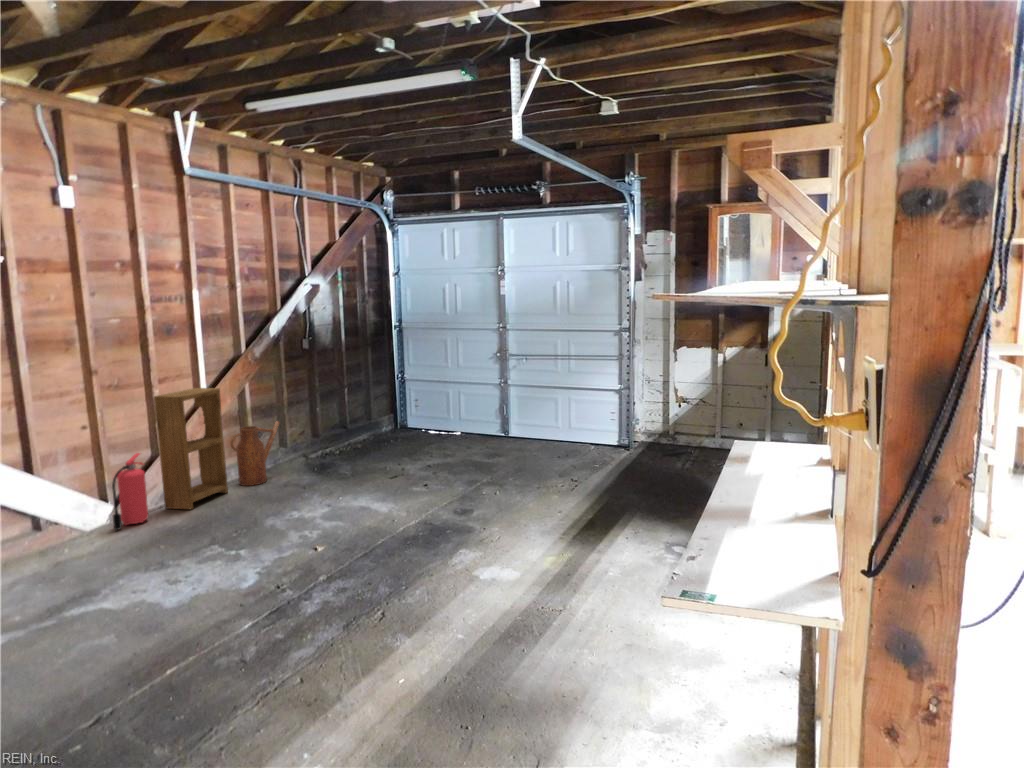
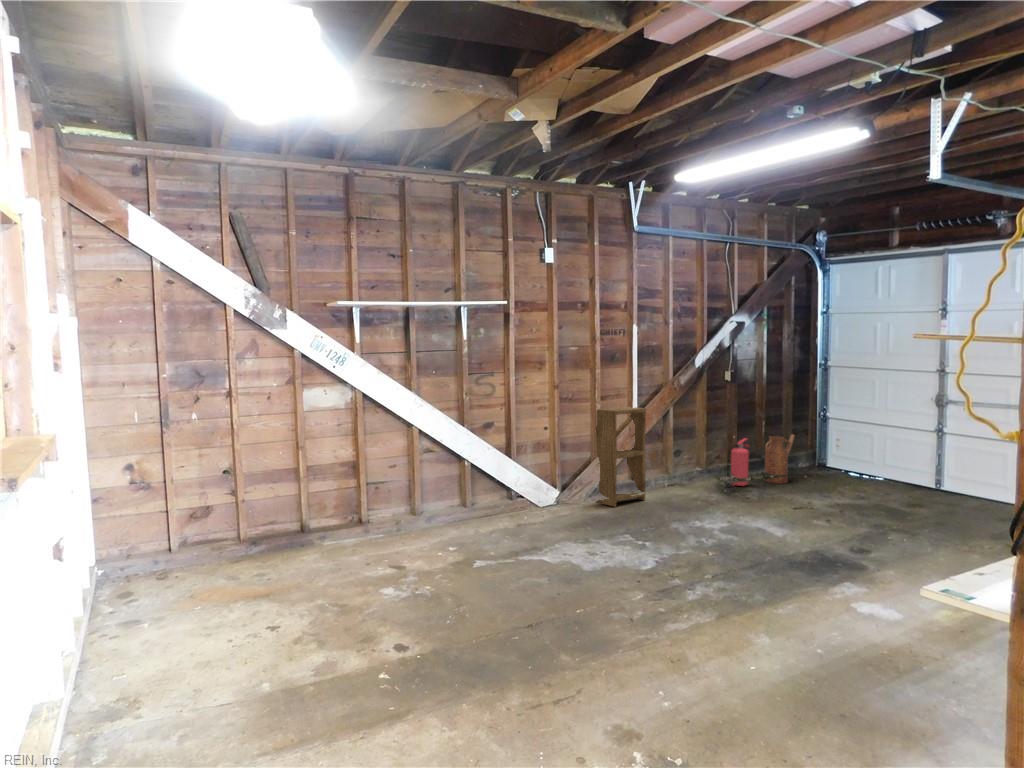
watering can: present [230,421,279,486] -> present [765,435,794,484]
fire extinguisher: present [112,453,148,530] -> present [726,438,749,486]

